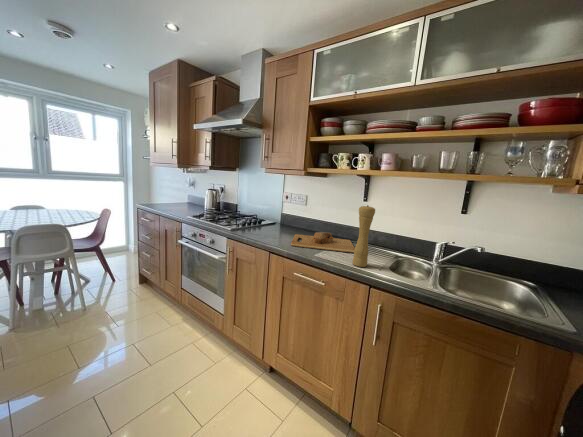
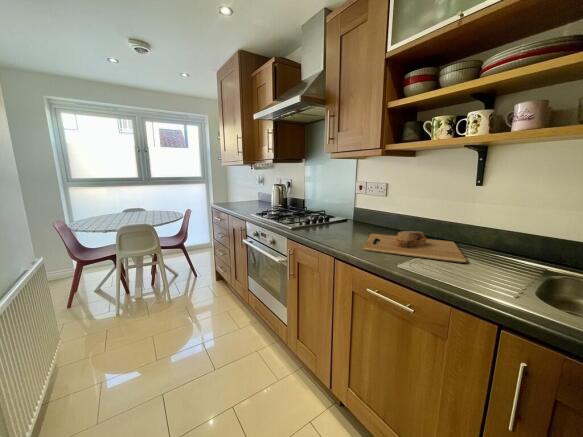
pepper mill: present [353,205,375,267] -> none [462,189,506,289]

